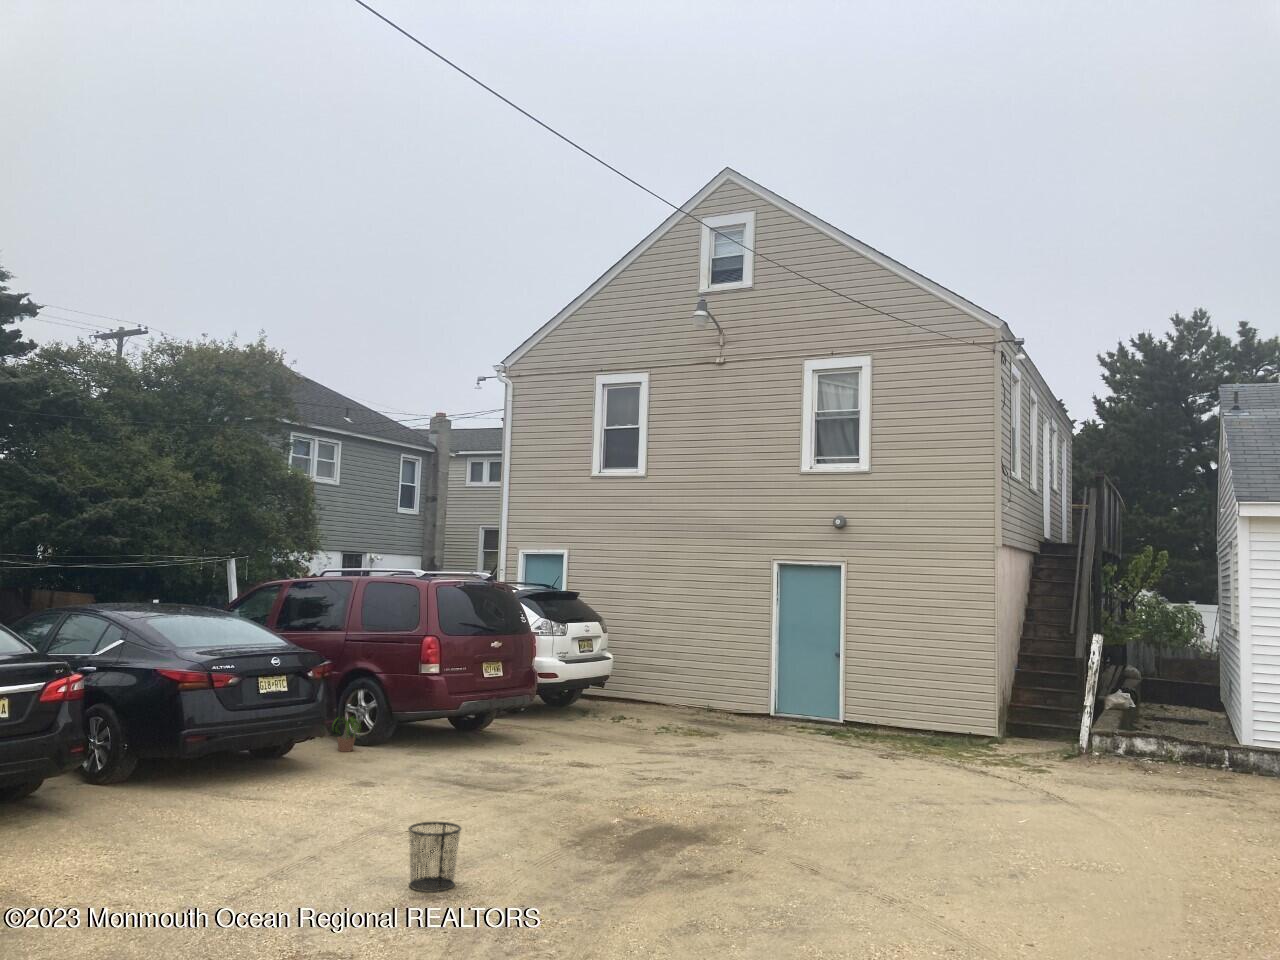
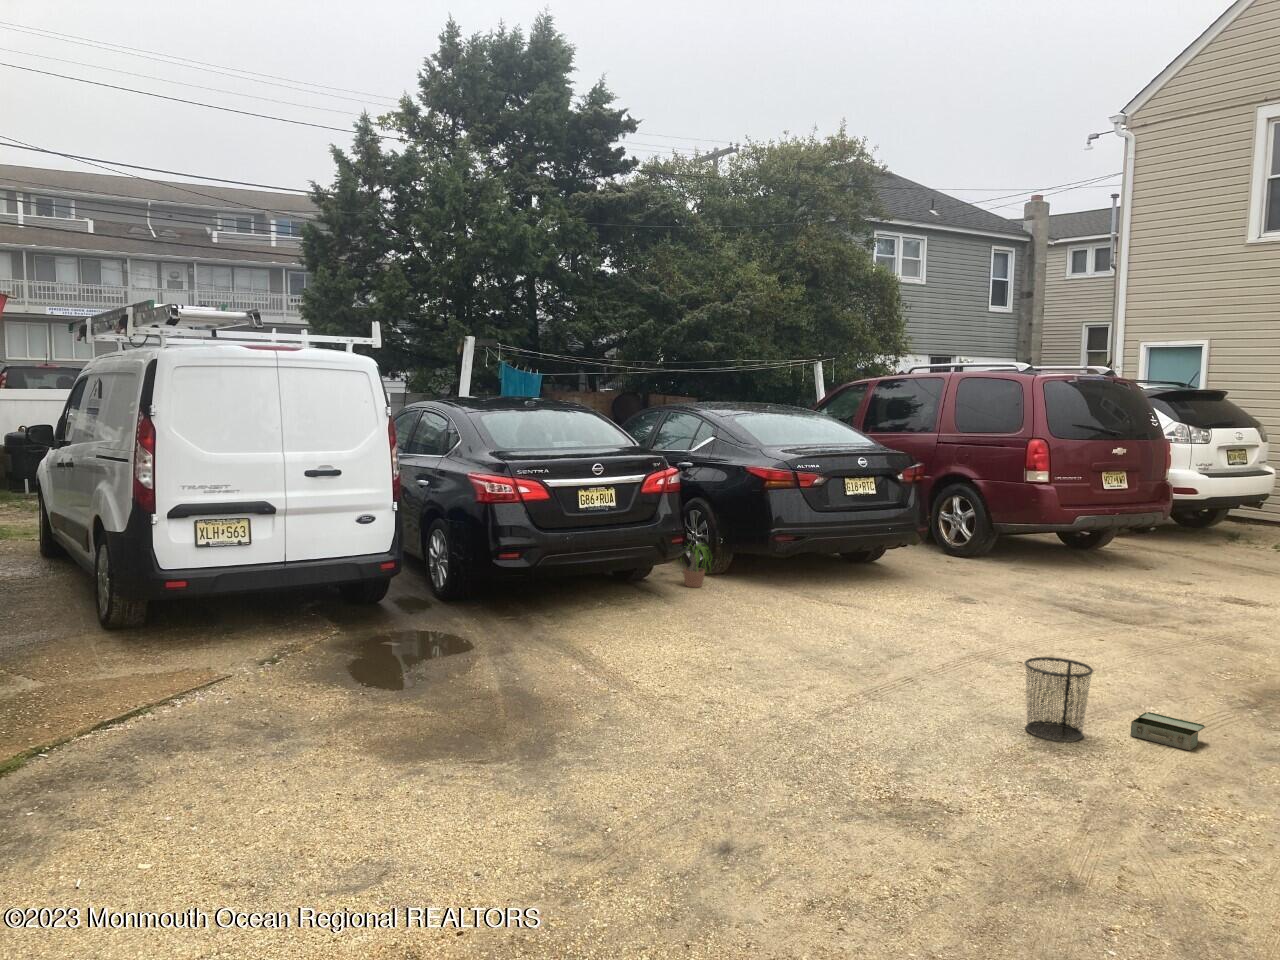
potted plant: present [332,717,361,752] -> present [680,544,712,587]
toolbox: none [490,858,544,884] -> present [1130,712,1205,750]

